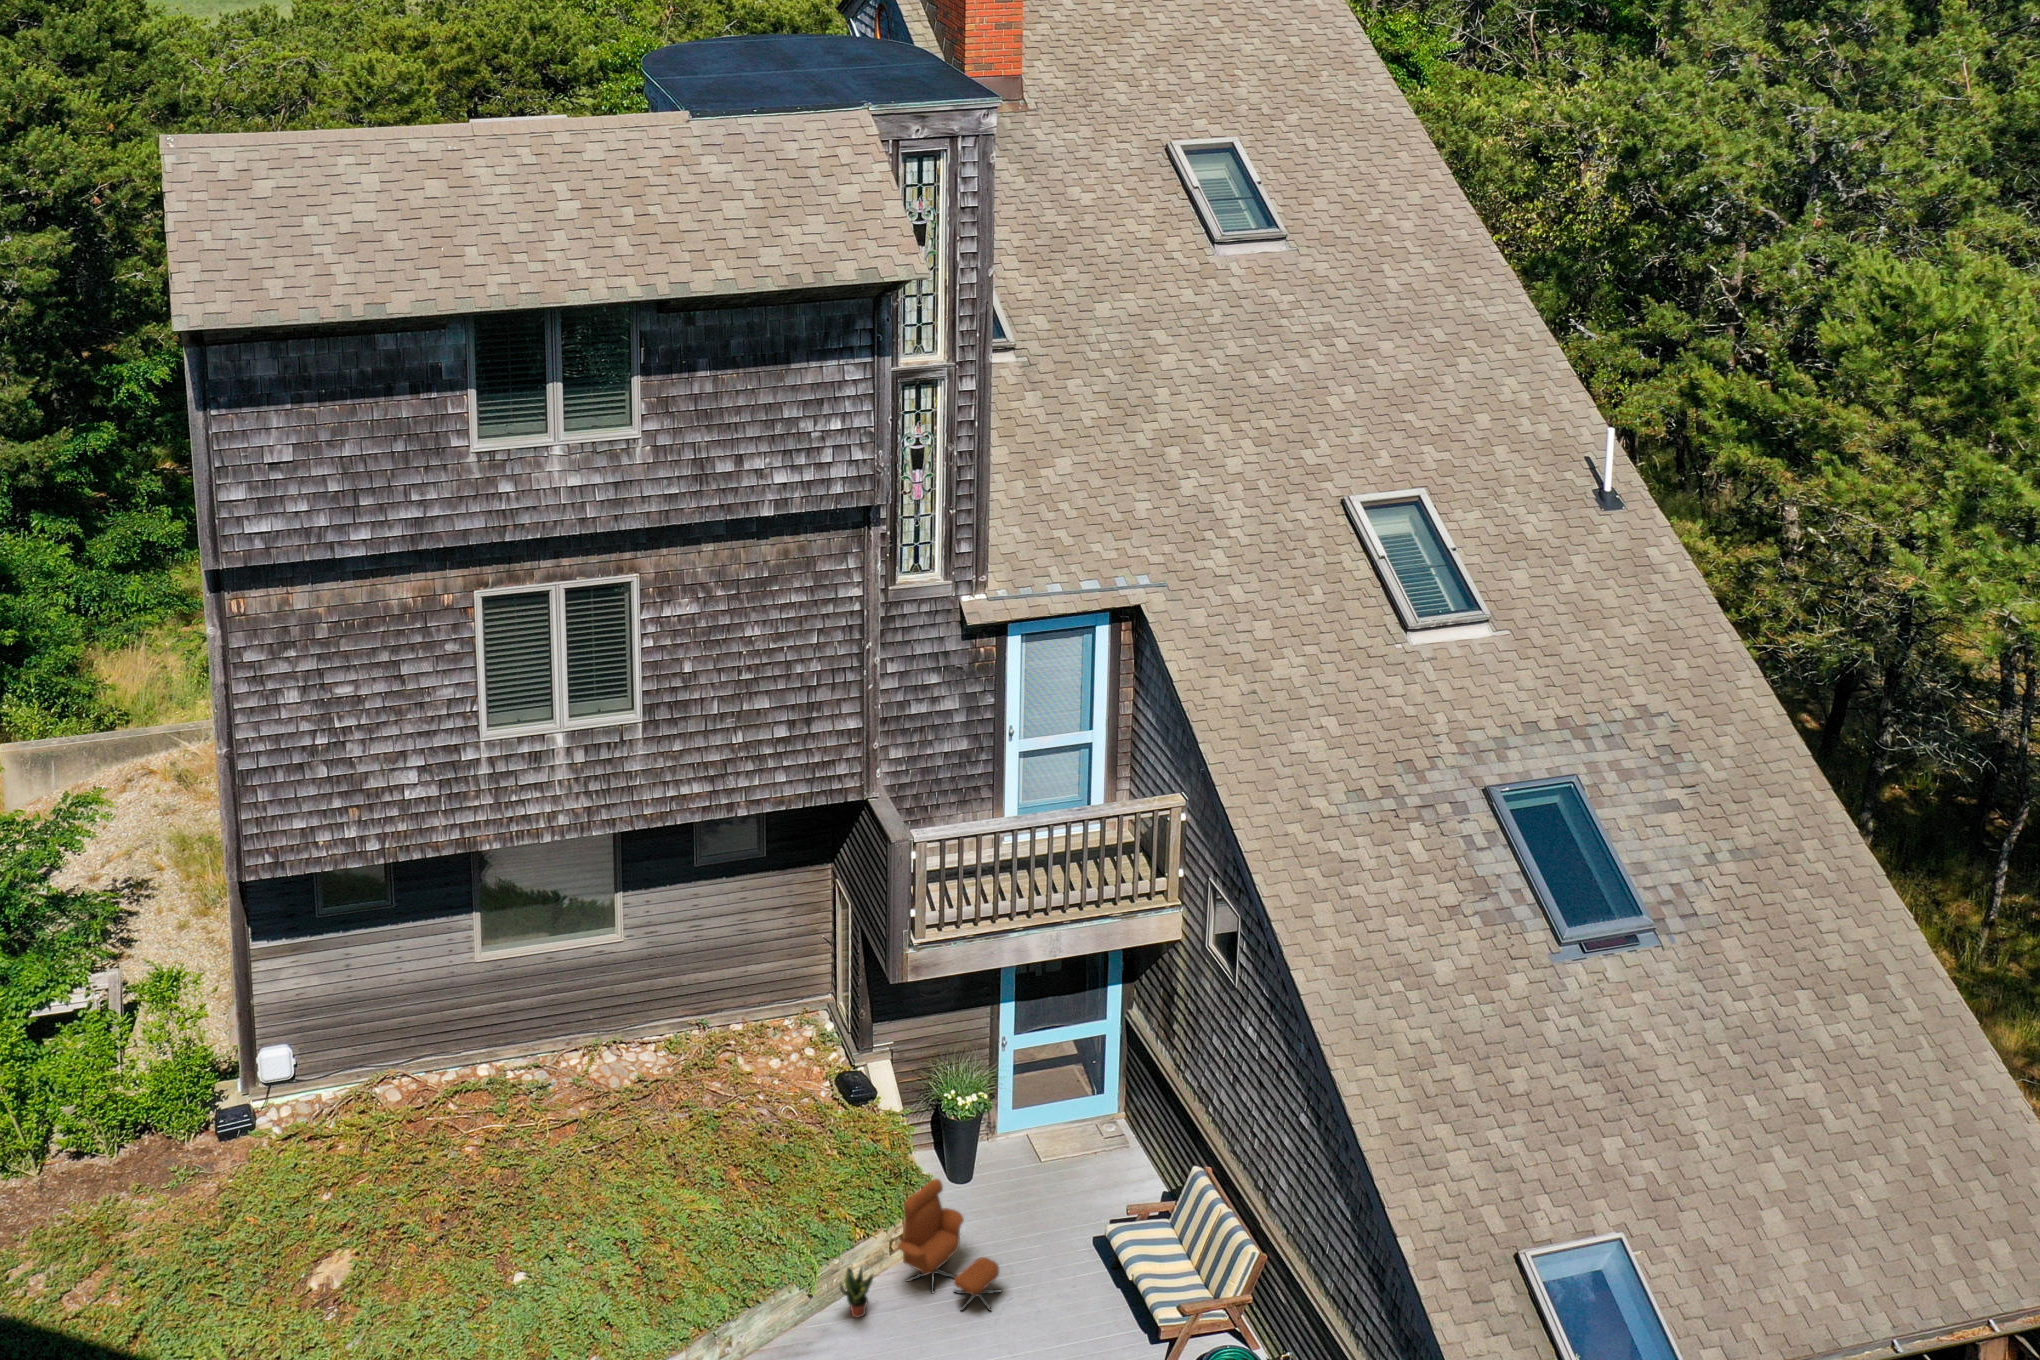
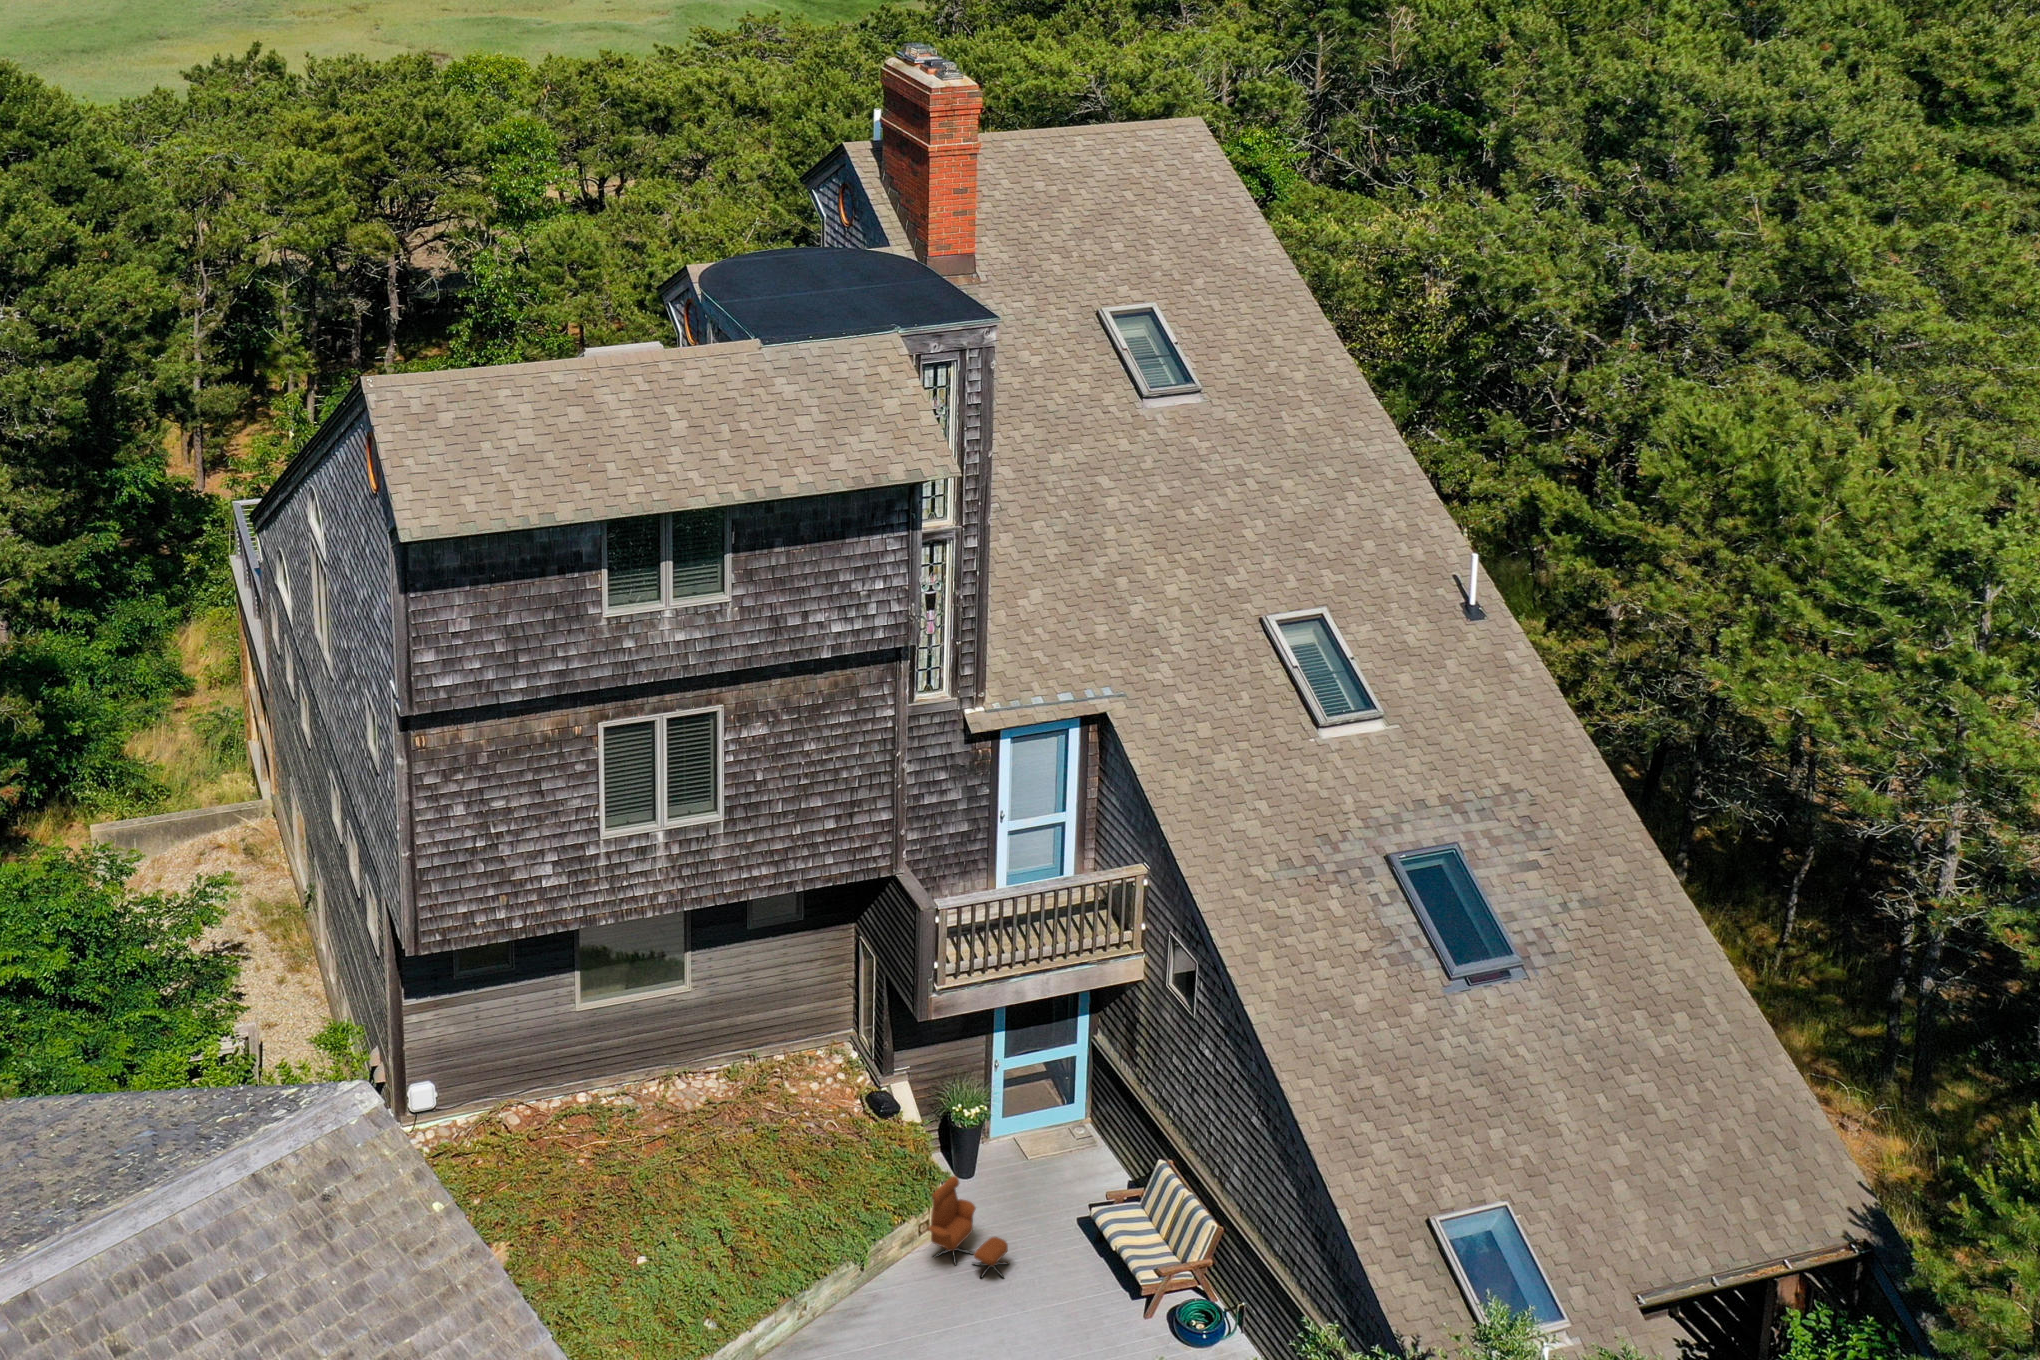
potted plant: present [840,1267,874,1318] -> none [888,1243,912,1285]

